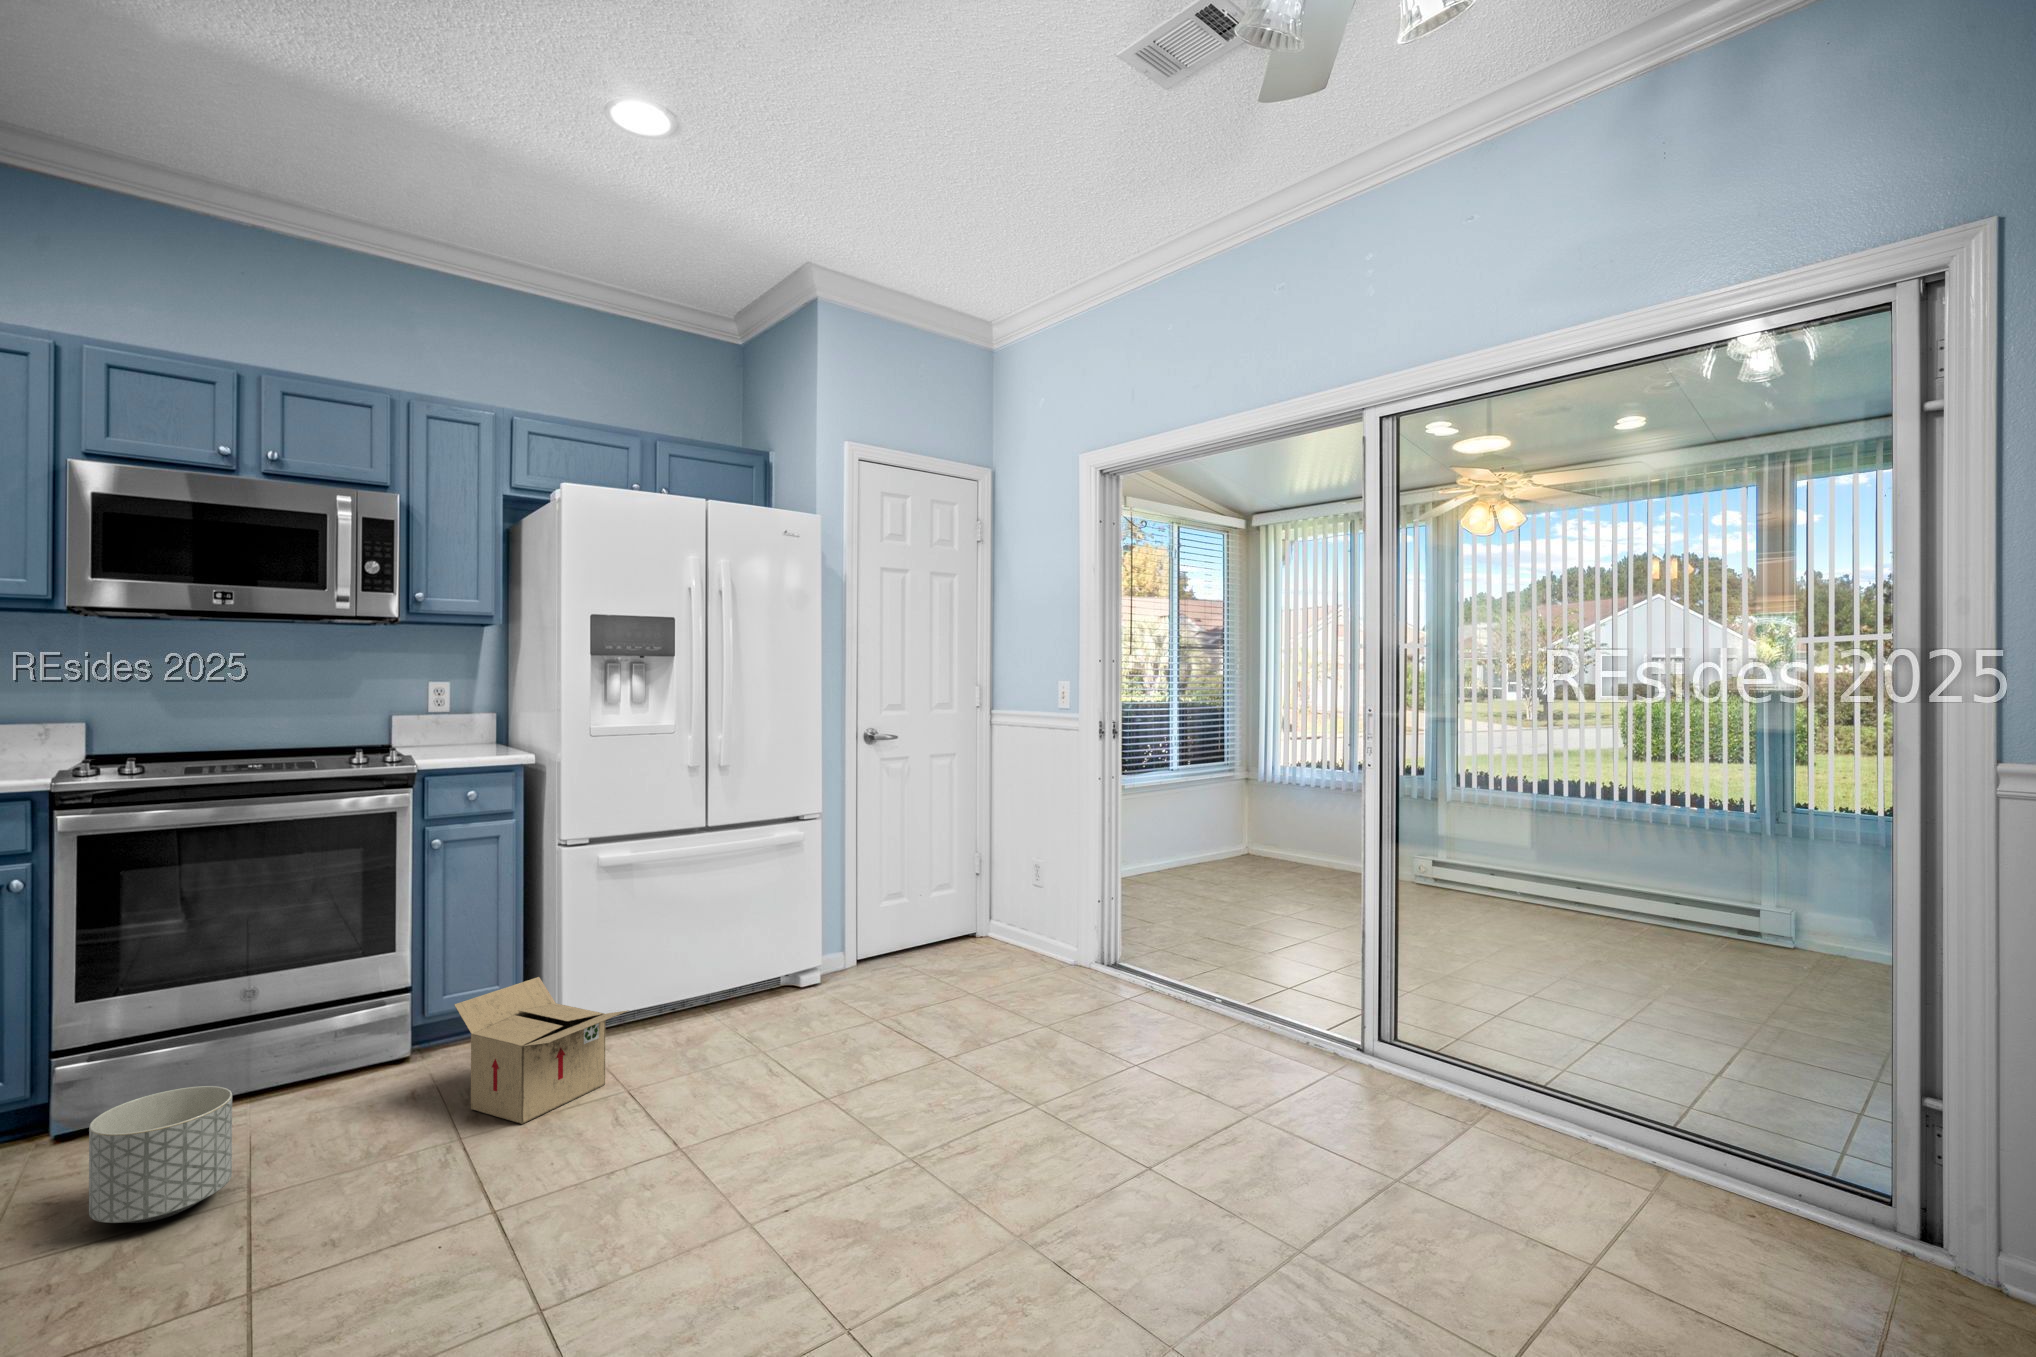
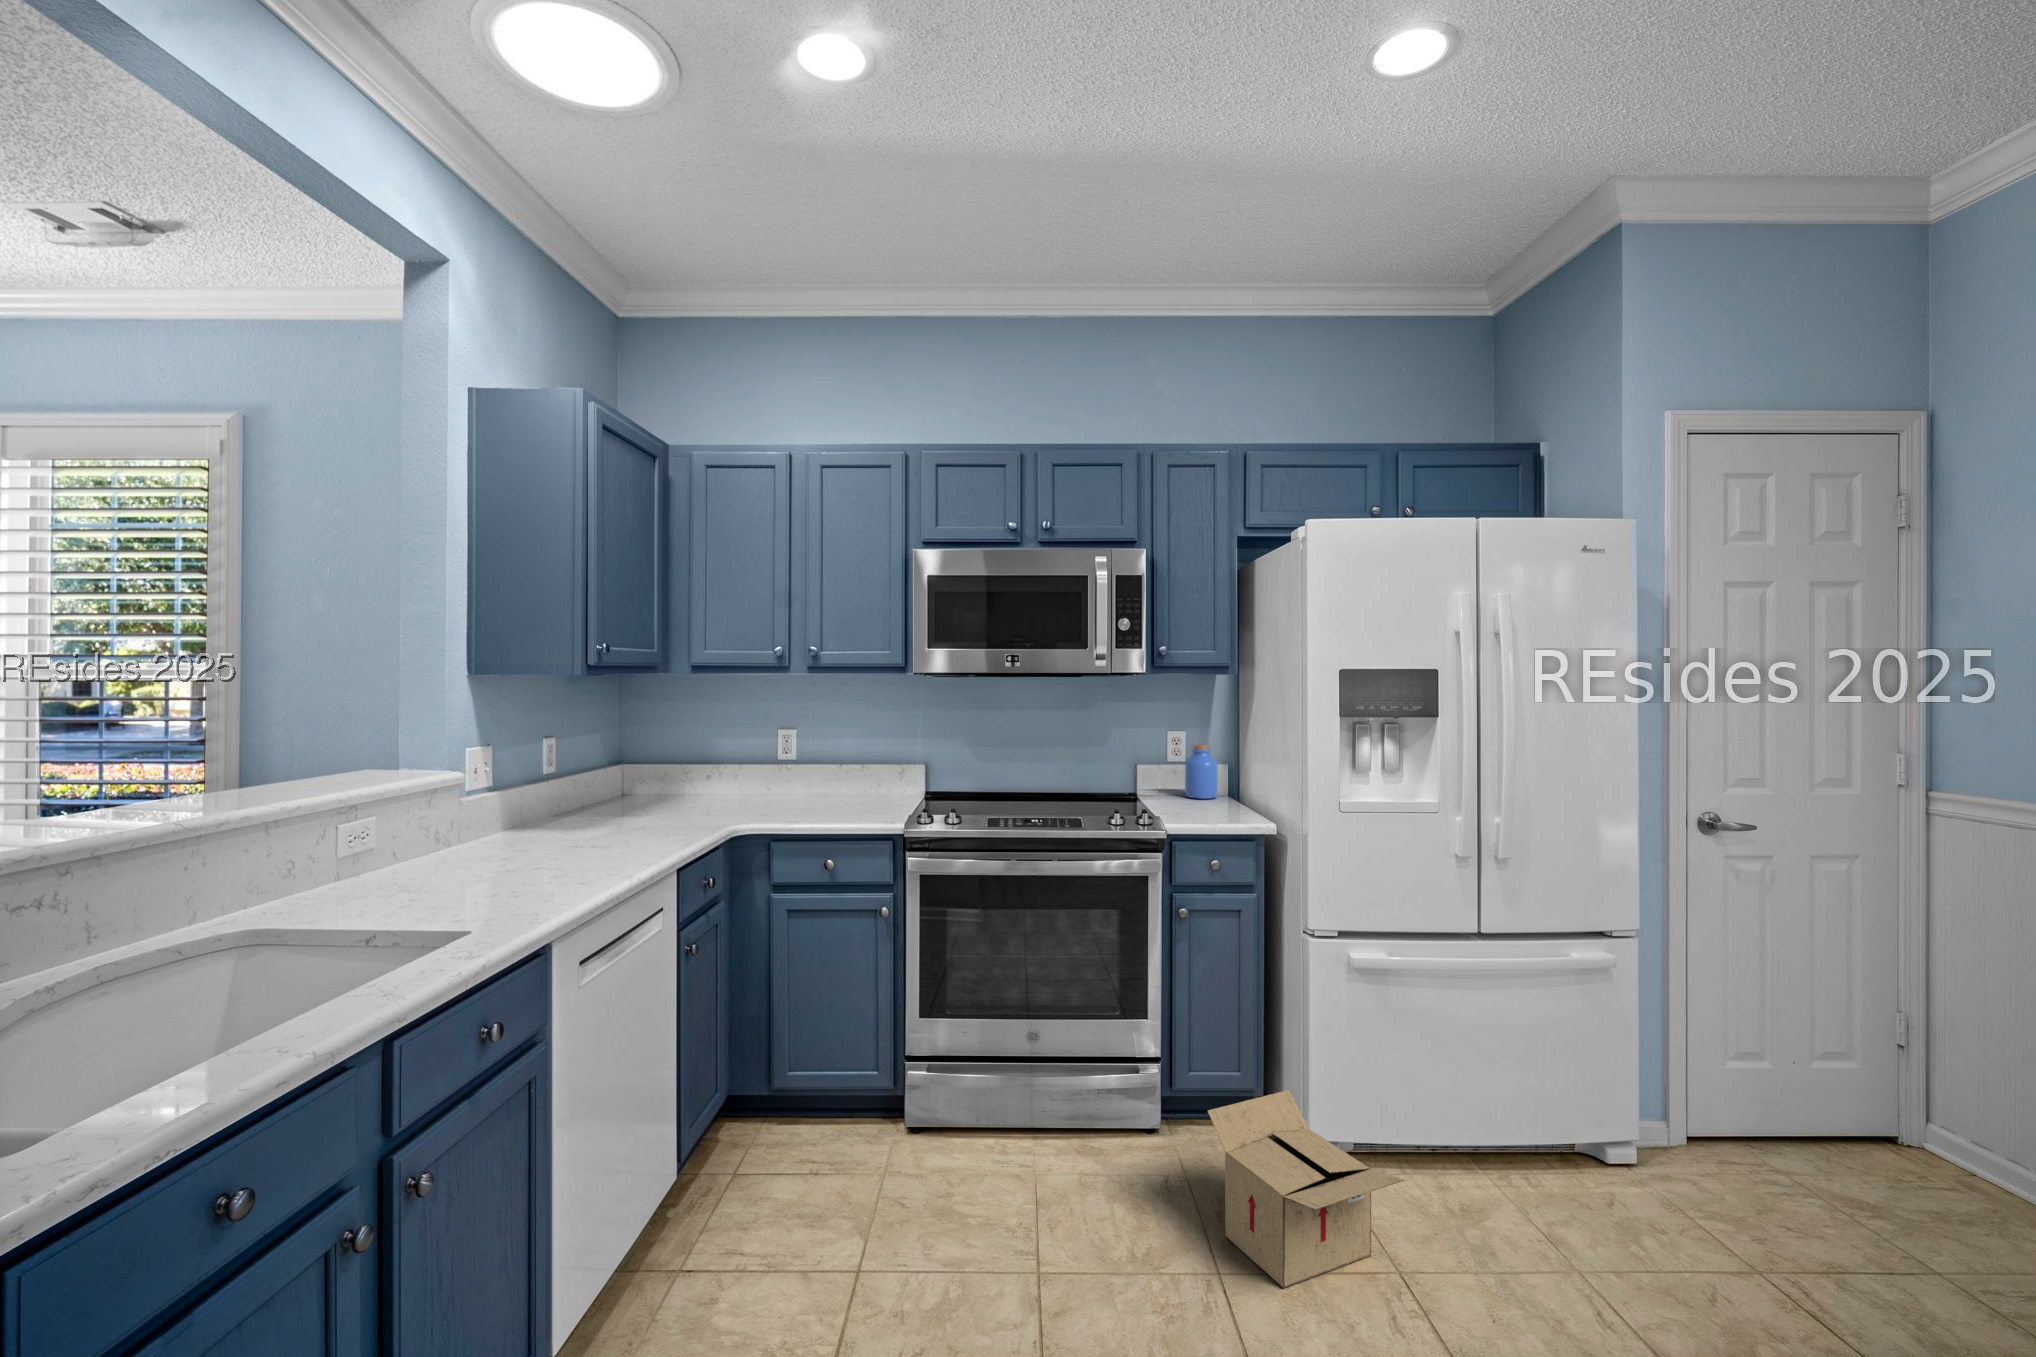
jar: none [446,694,483,746] -> present [1185,745,1218,799]
planter: present [89,1086,232,1223] -> none [921,1143,1022,1283]

